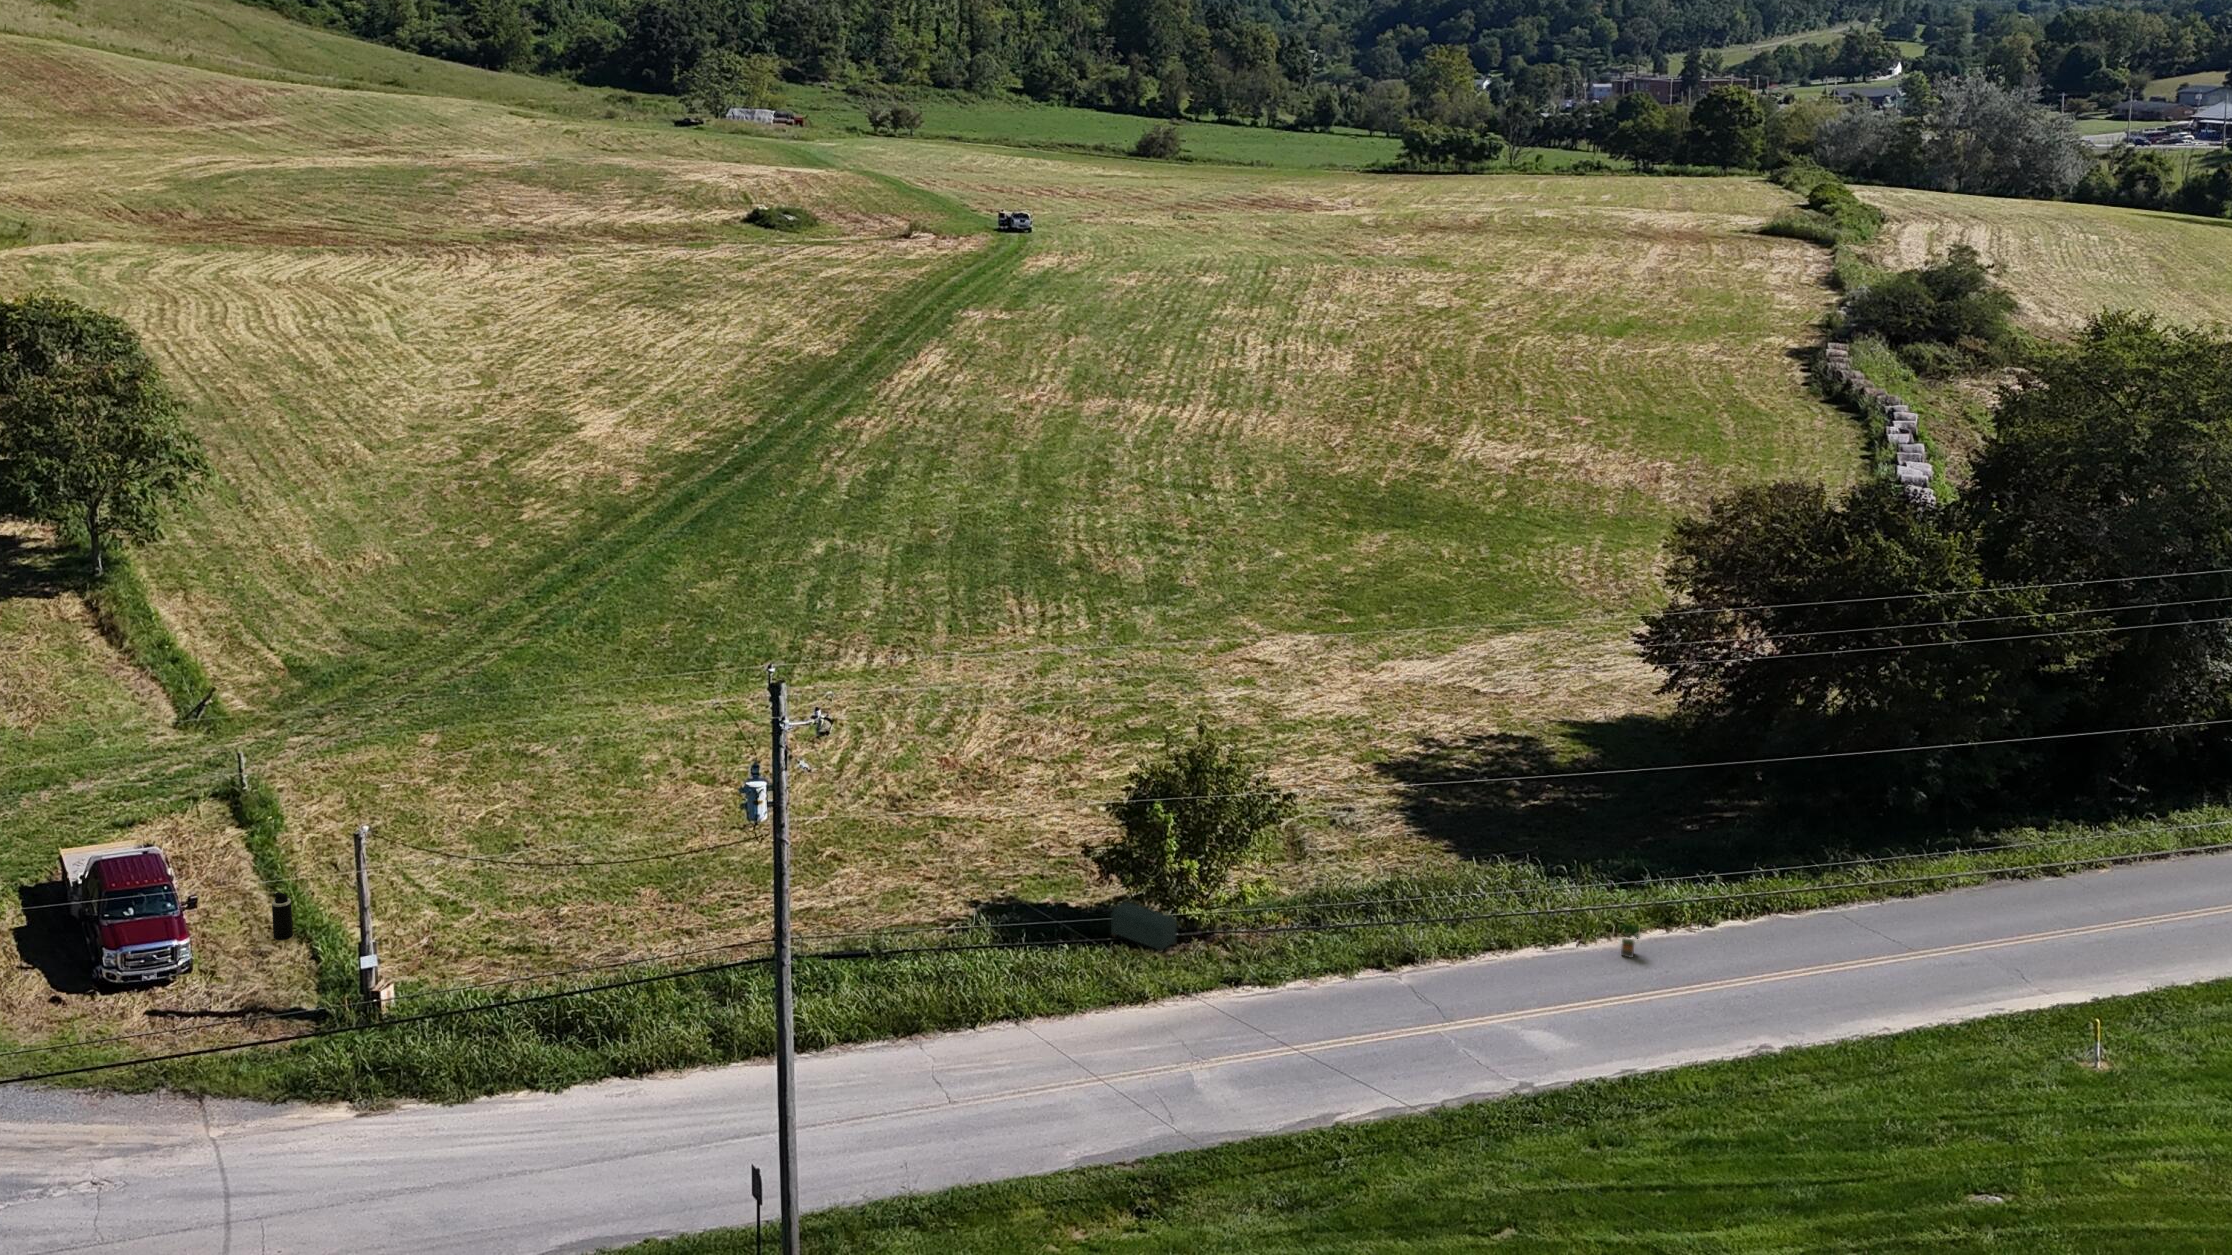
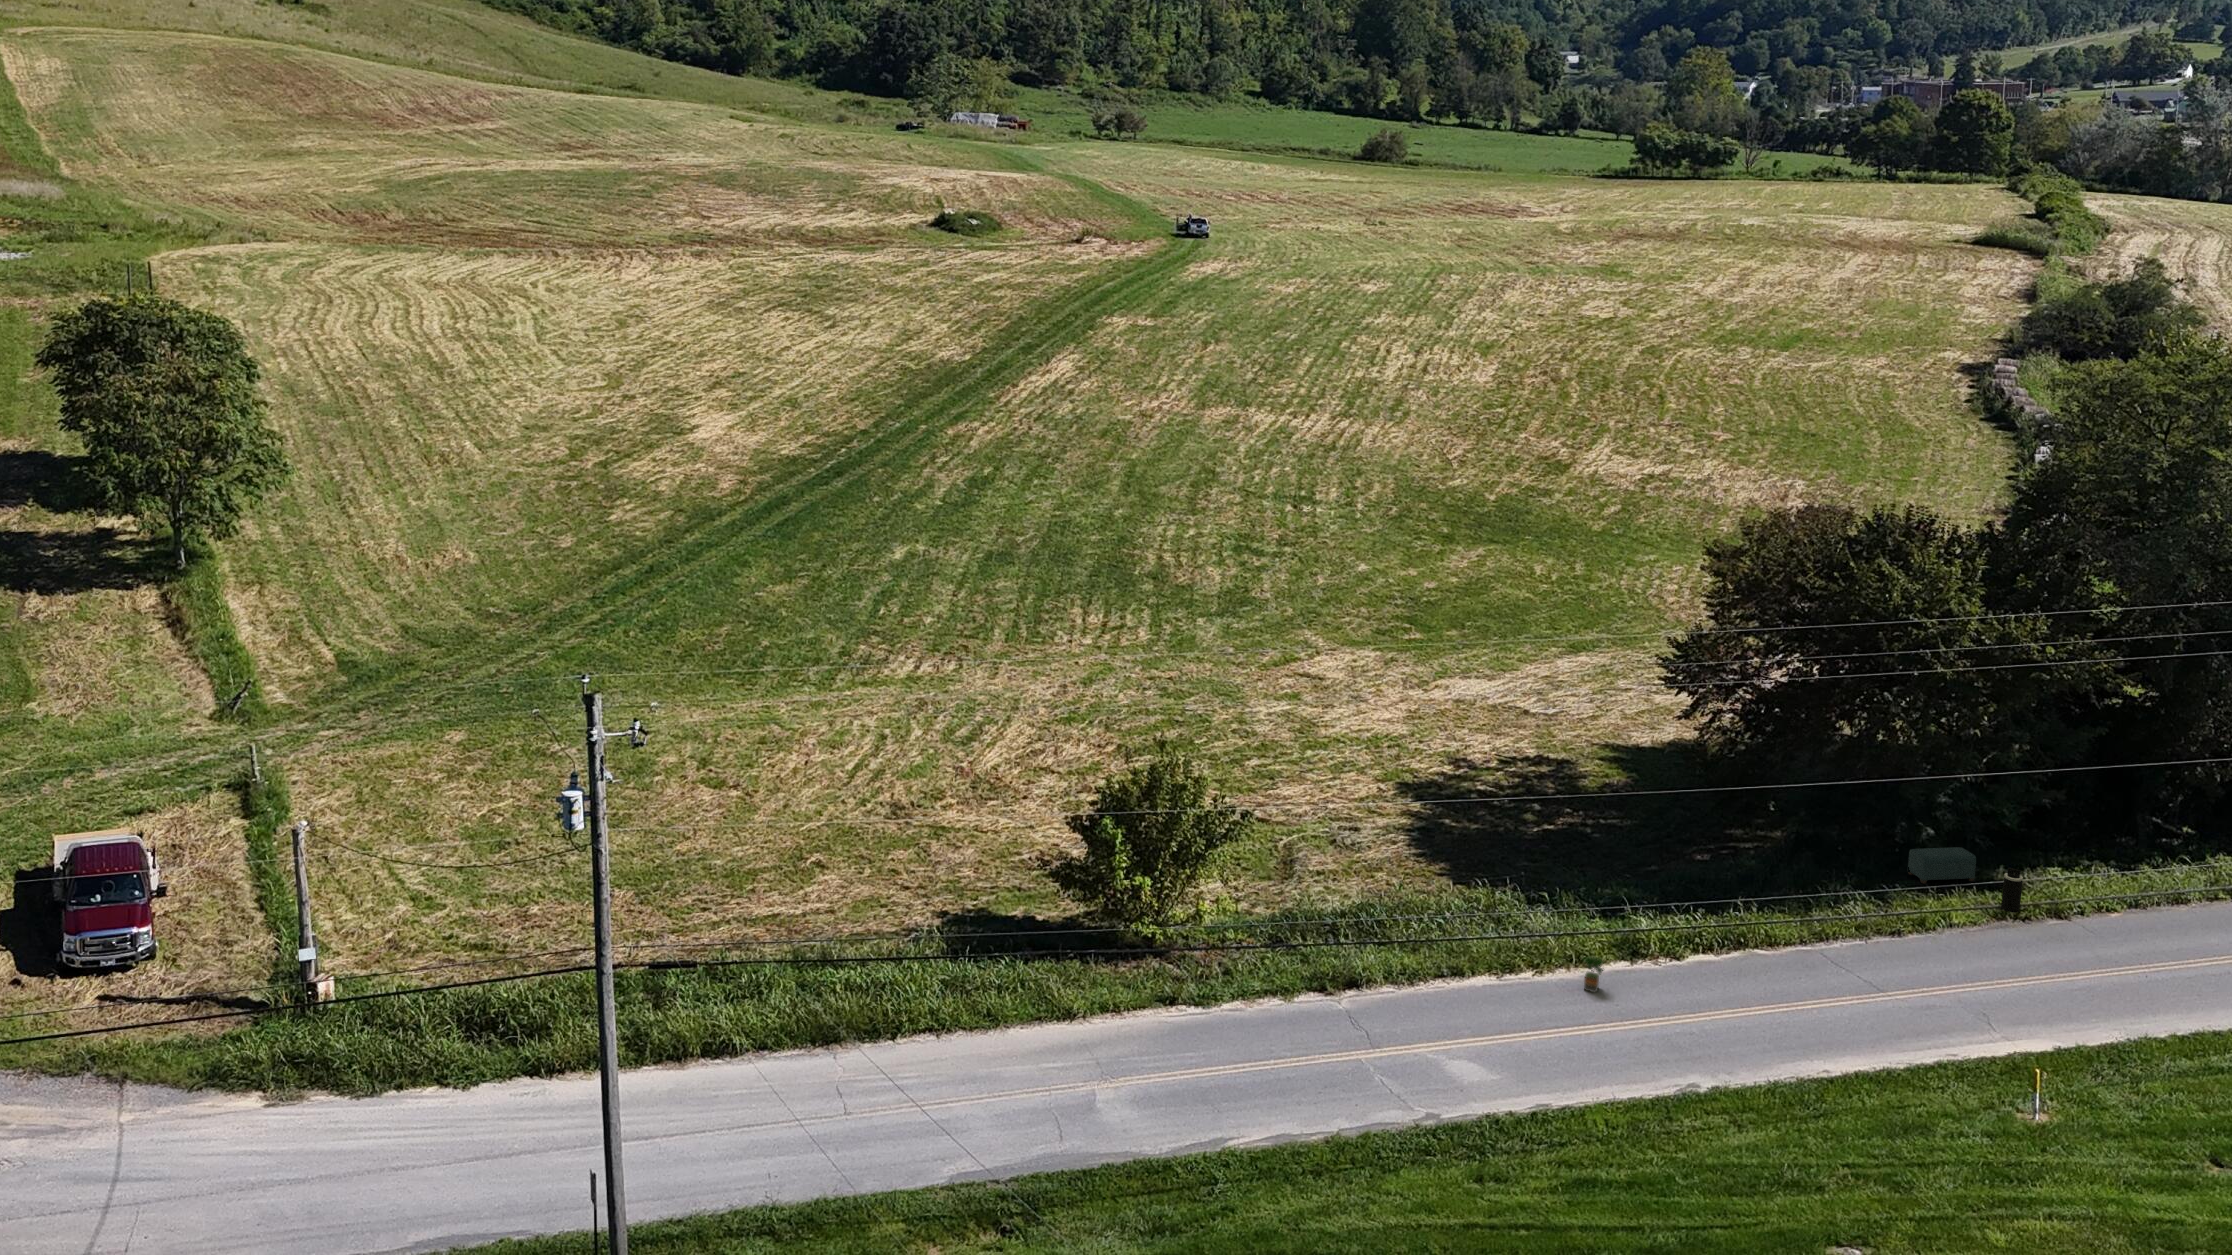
trash can: present [272,892,293,940] -> present [2001,868,2023,913]
bench: present [1111,902,1177,953] -> present [1908,847,1976,884]

